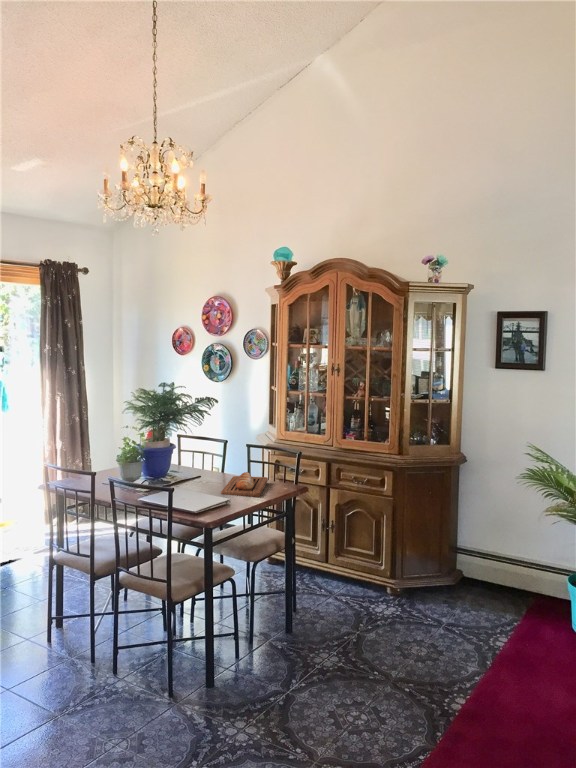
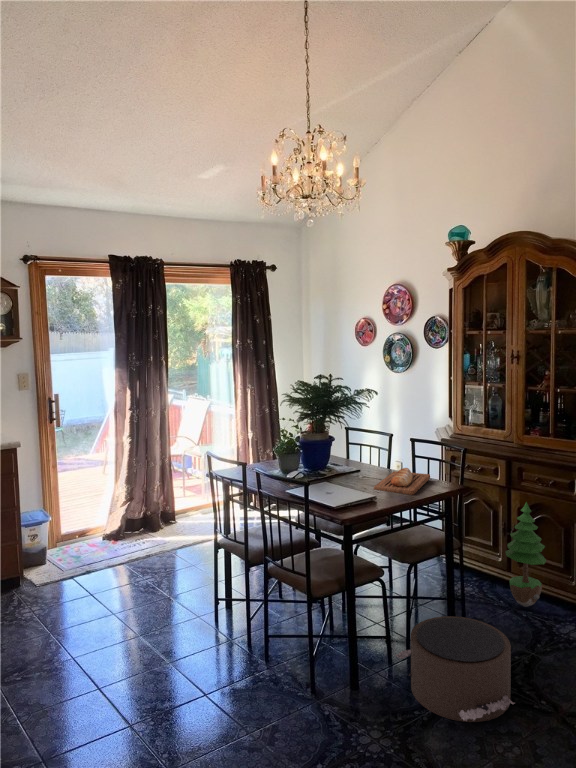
potted tree: none [327,497,362,591] -> present [506,502,546,607]
pouf: none [245,606,356,700] -> present [396,616,515,722]

